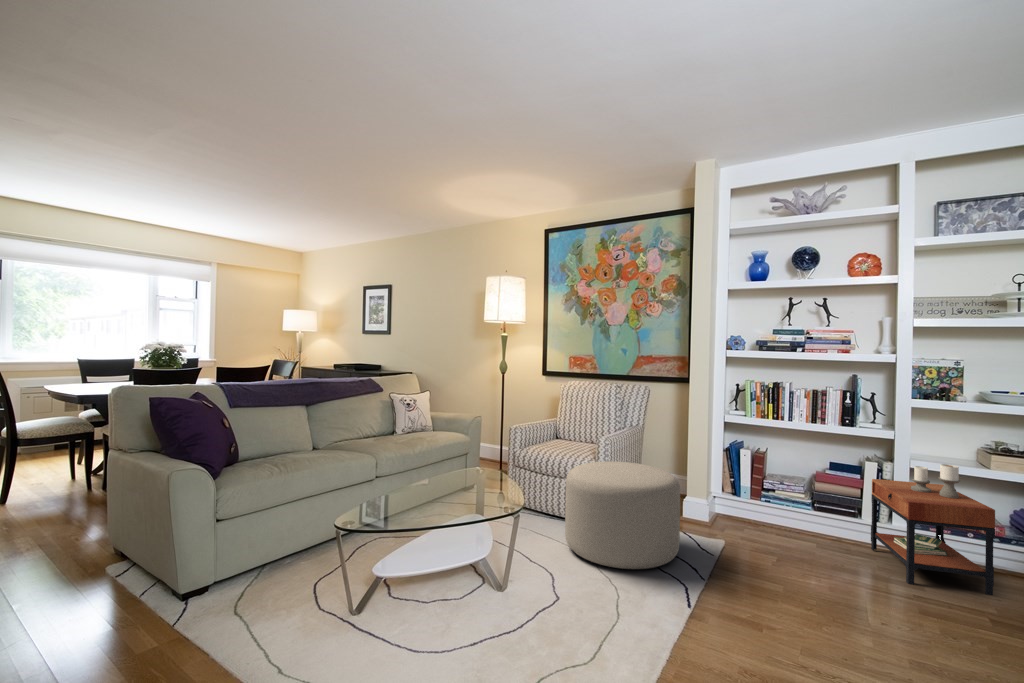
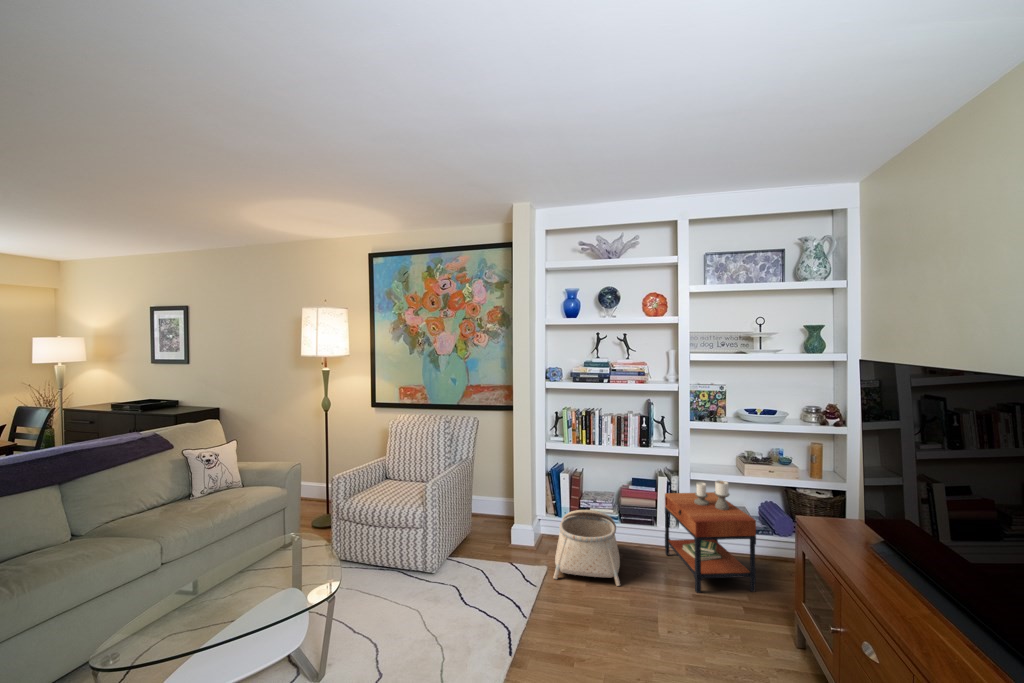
ottoman: present [565,461,680,569] -> none [389,507,506,639]
basket: none [730,487,810,563] -> present [553,510,620,586]

